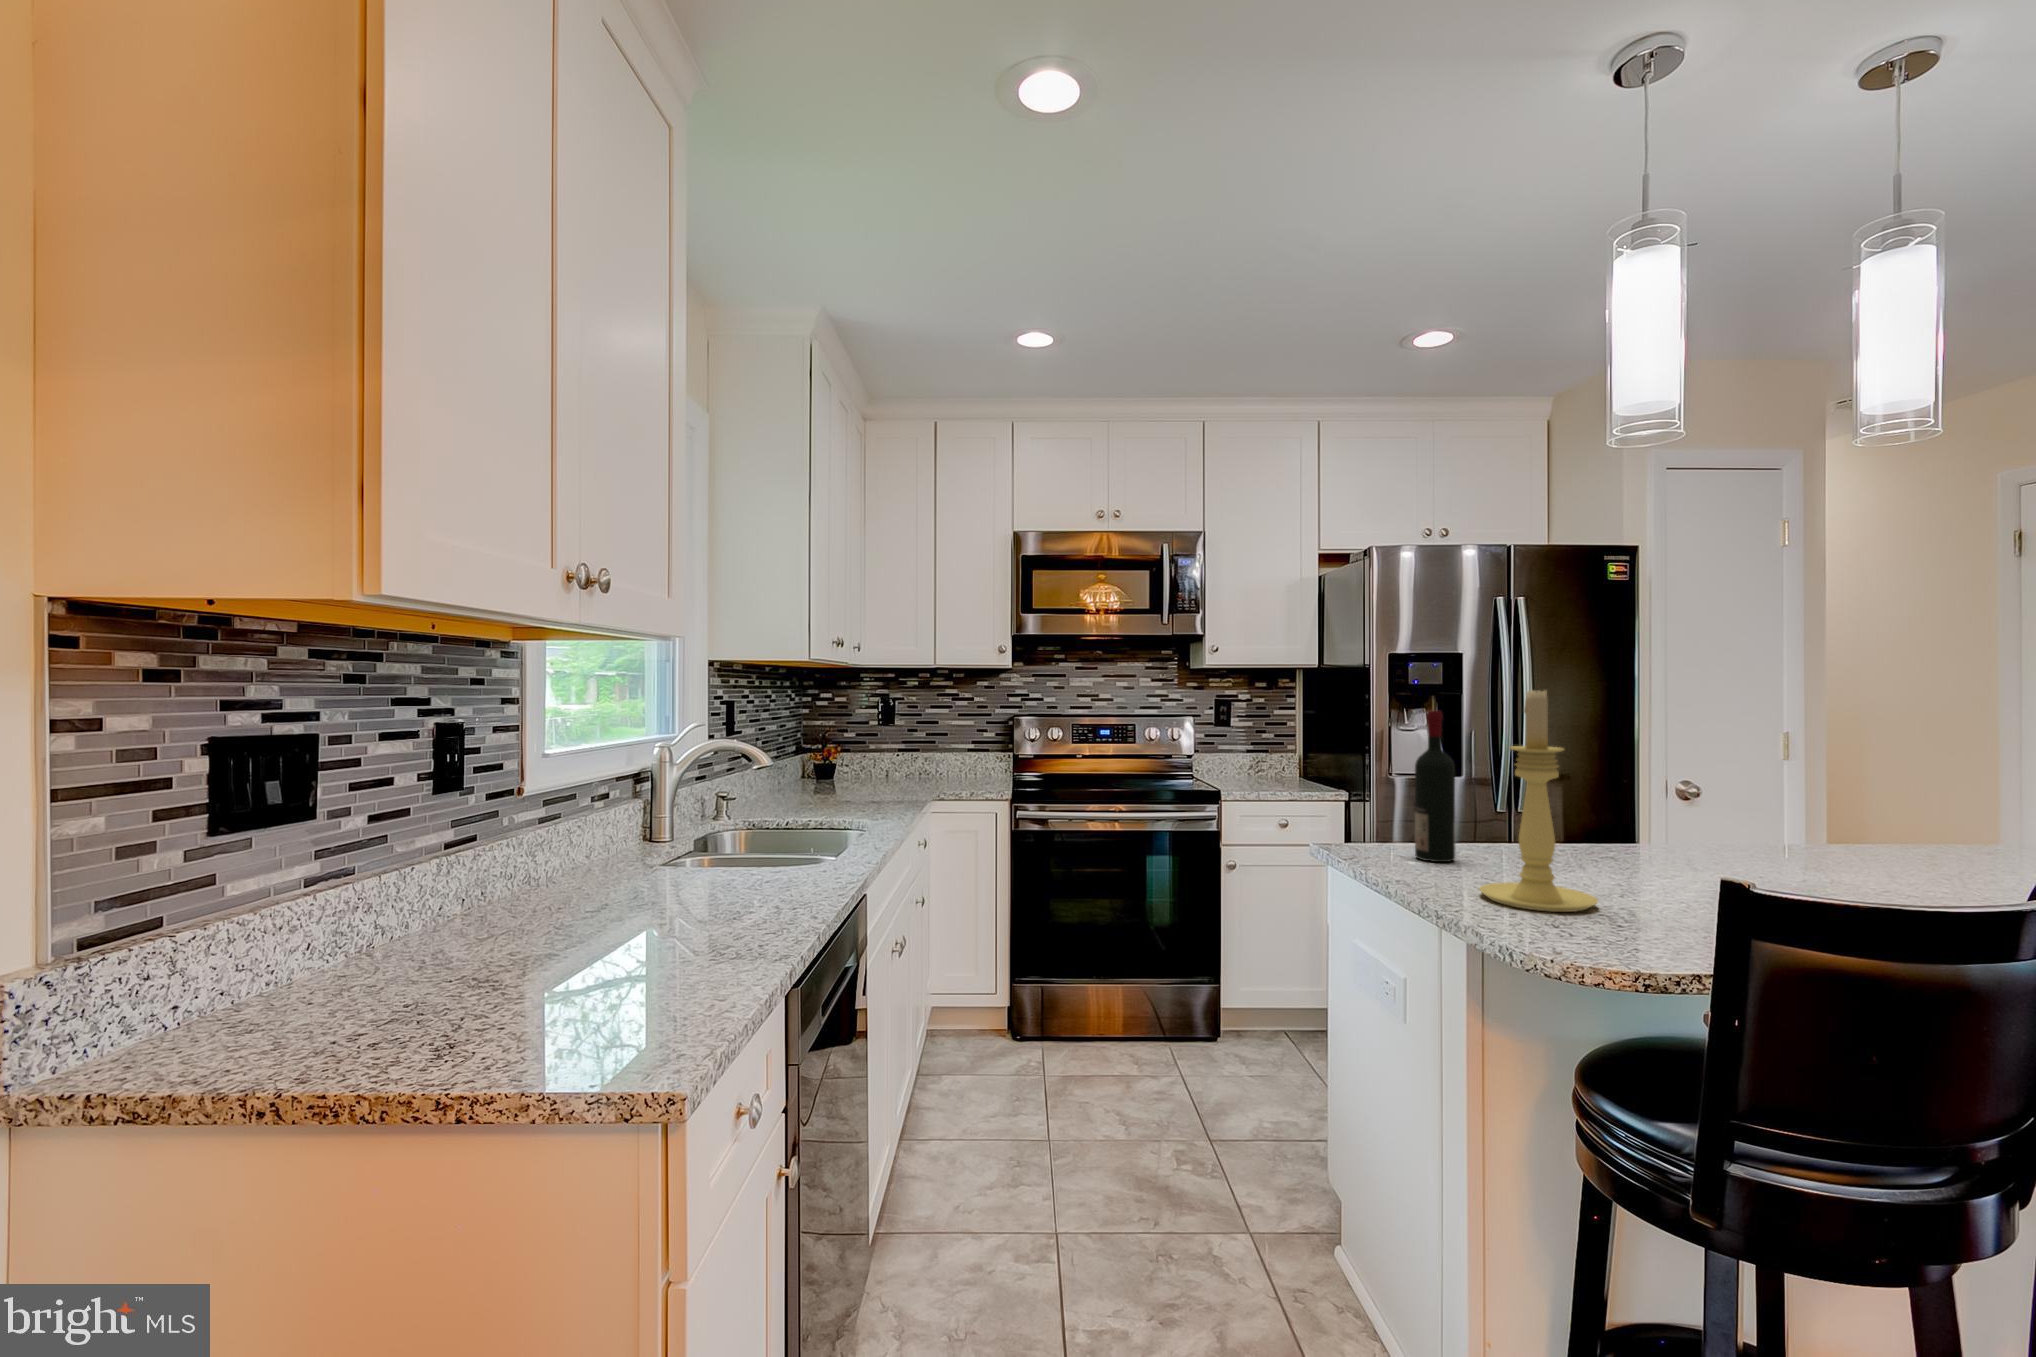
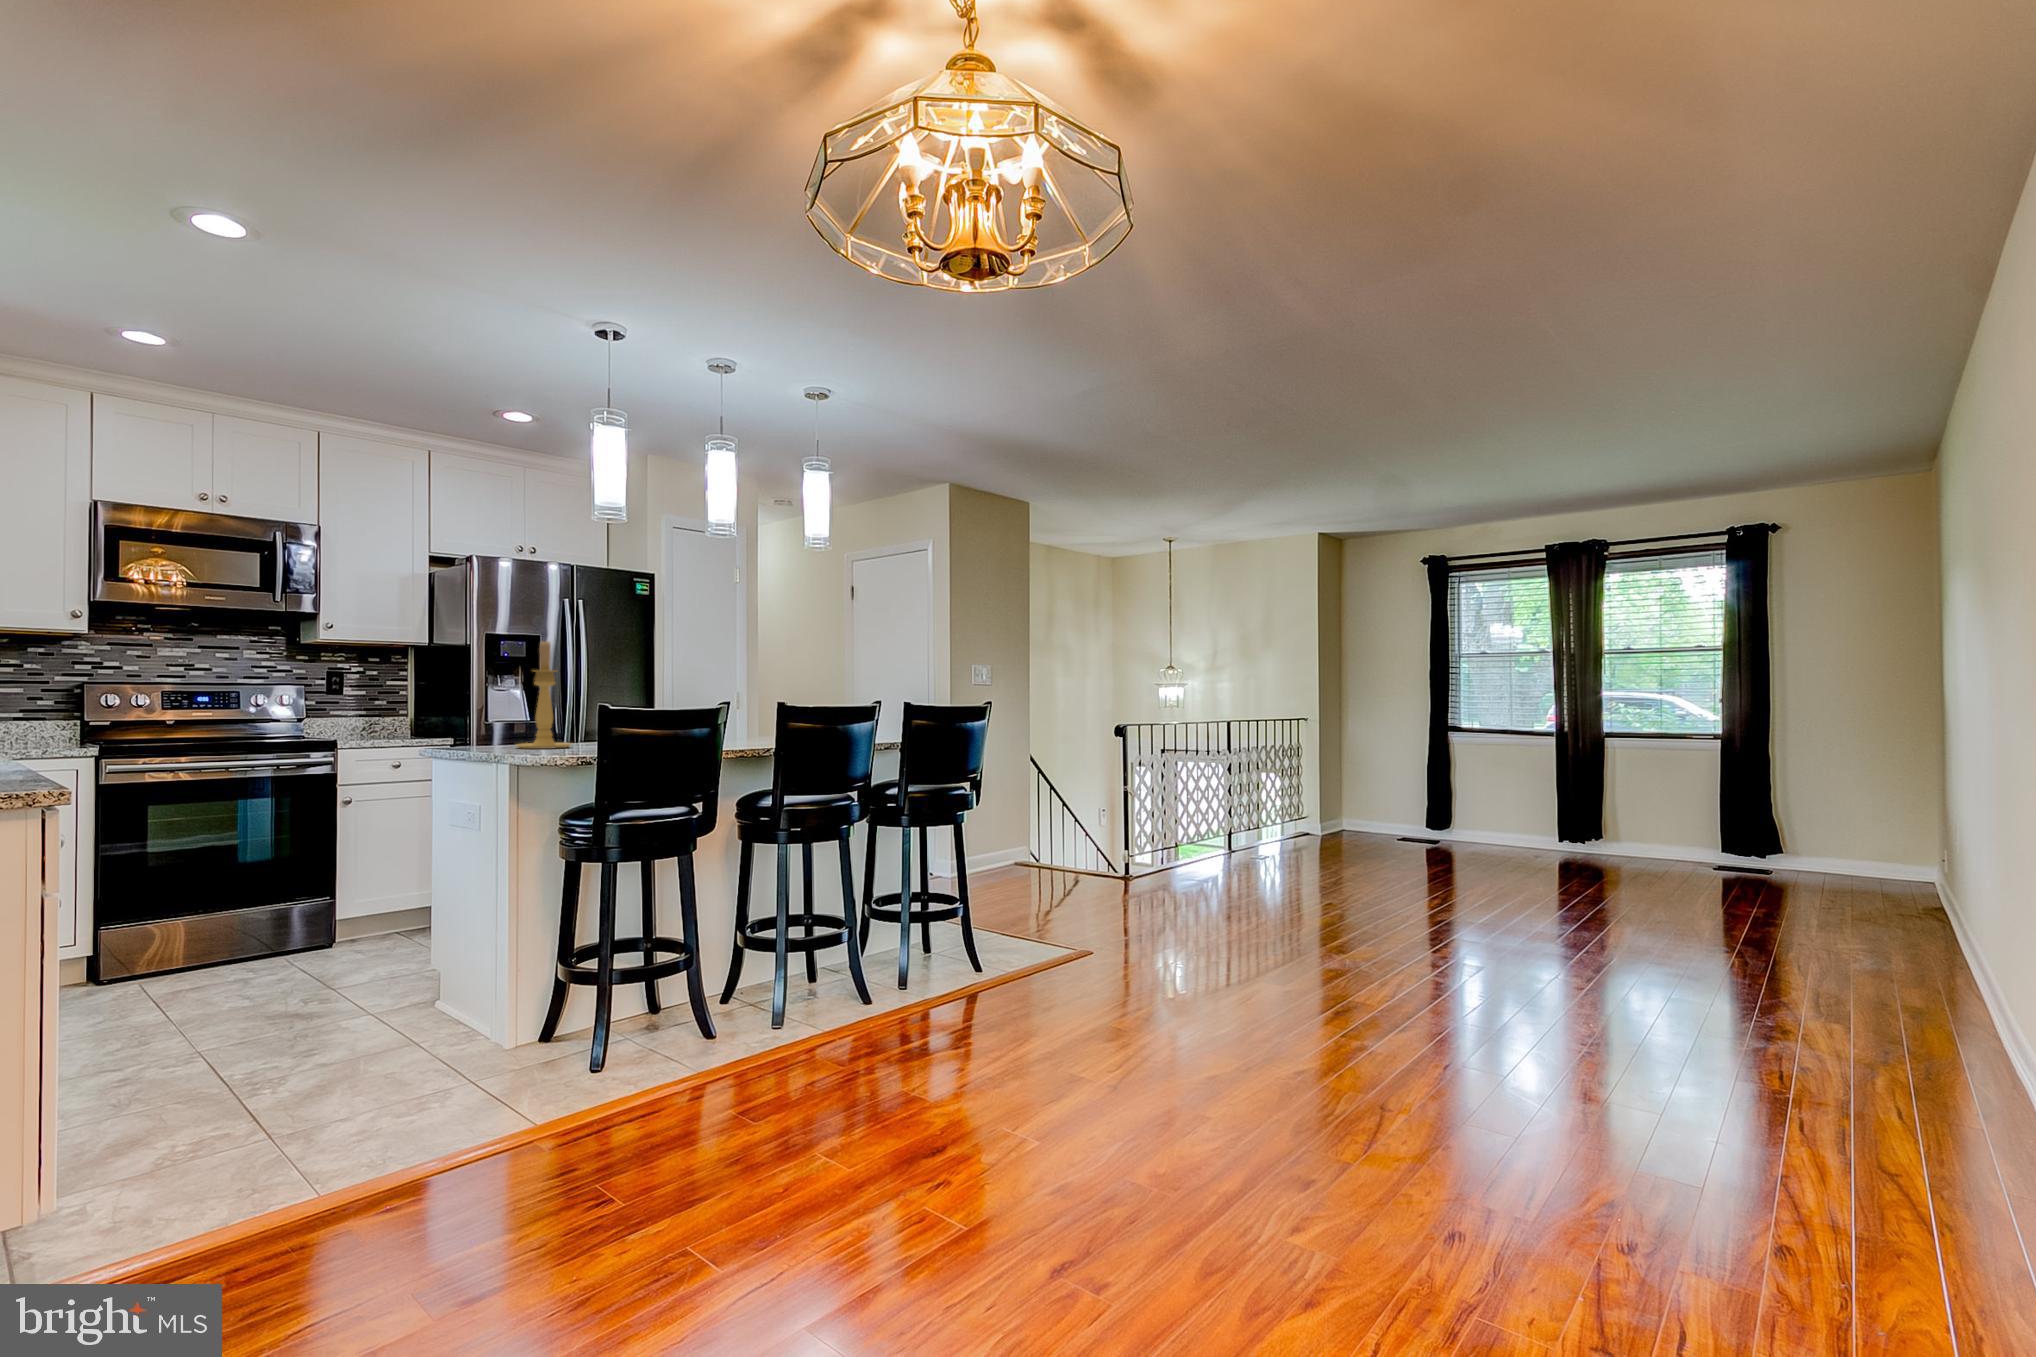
wine bottle: present [1415,710,1455,862] -> none [486,657,511,745]

